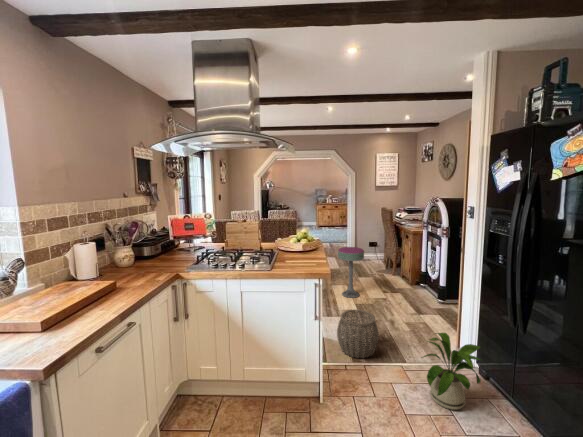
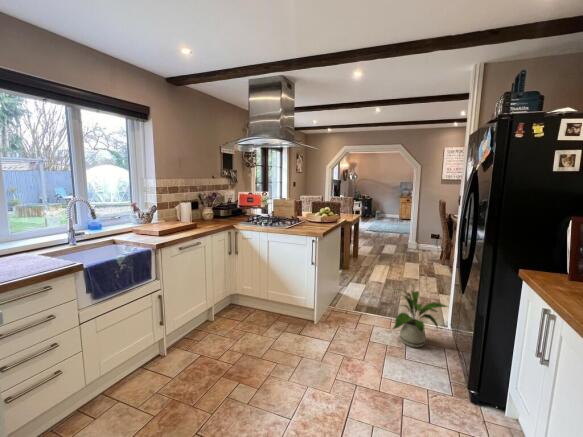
bar stool: present [338,247,364,298] -> none [378,231,402,275]
woven basket: present [337,310,379,358] -> none [348,274,382,310]

